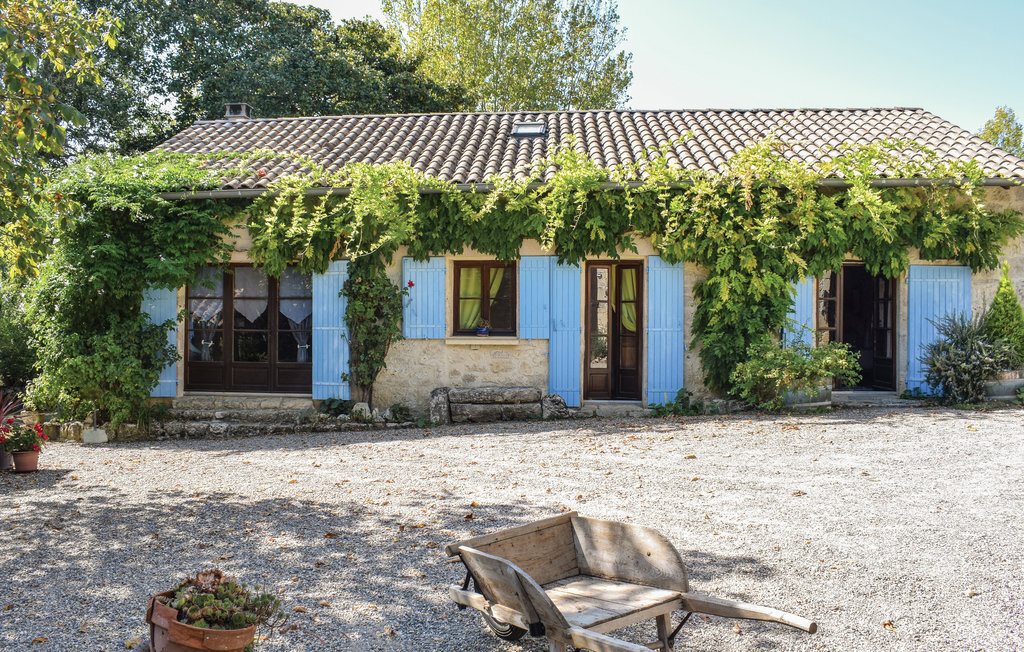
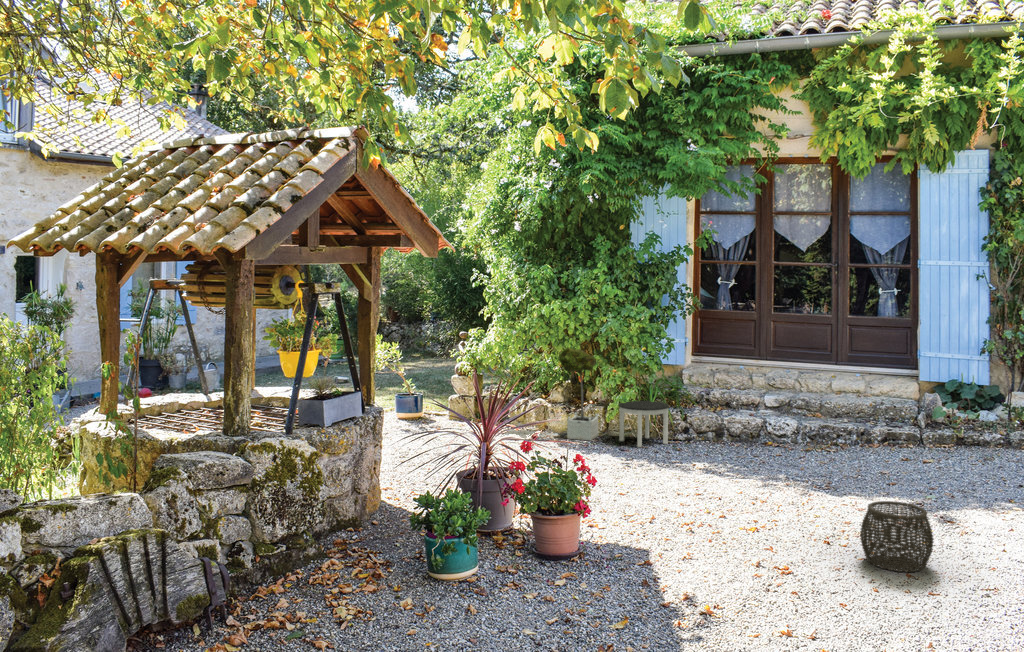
round table: none [116,417,150,444] -> present [619,401,669,447]
woven basket: none [169,440,201,468] -> present [860,501,934,572]

